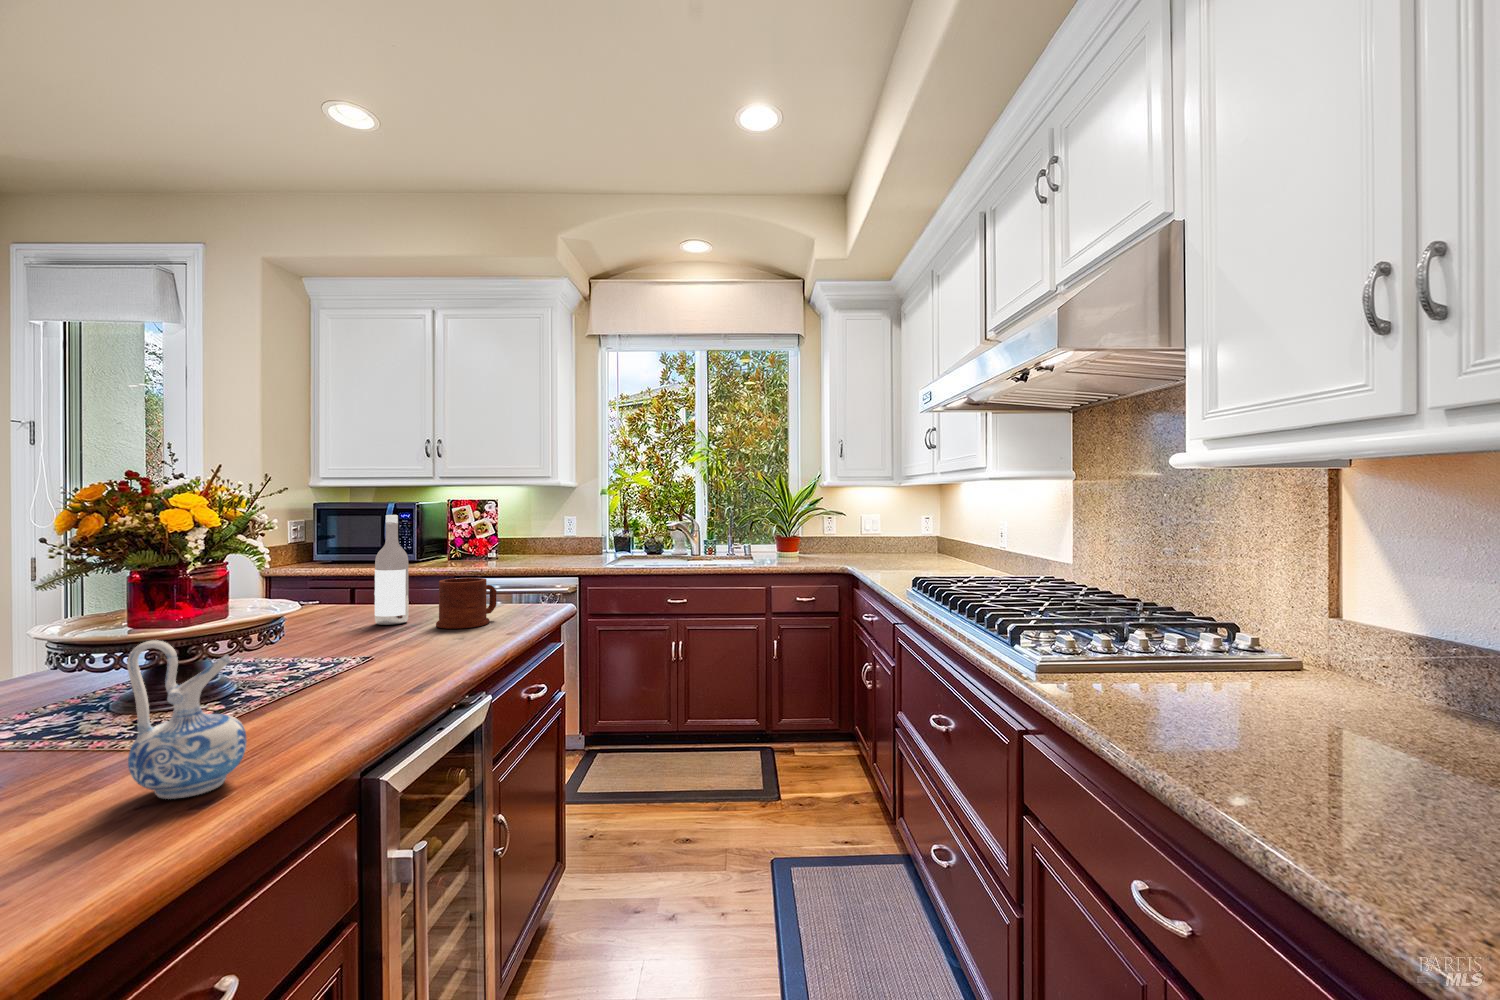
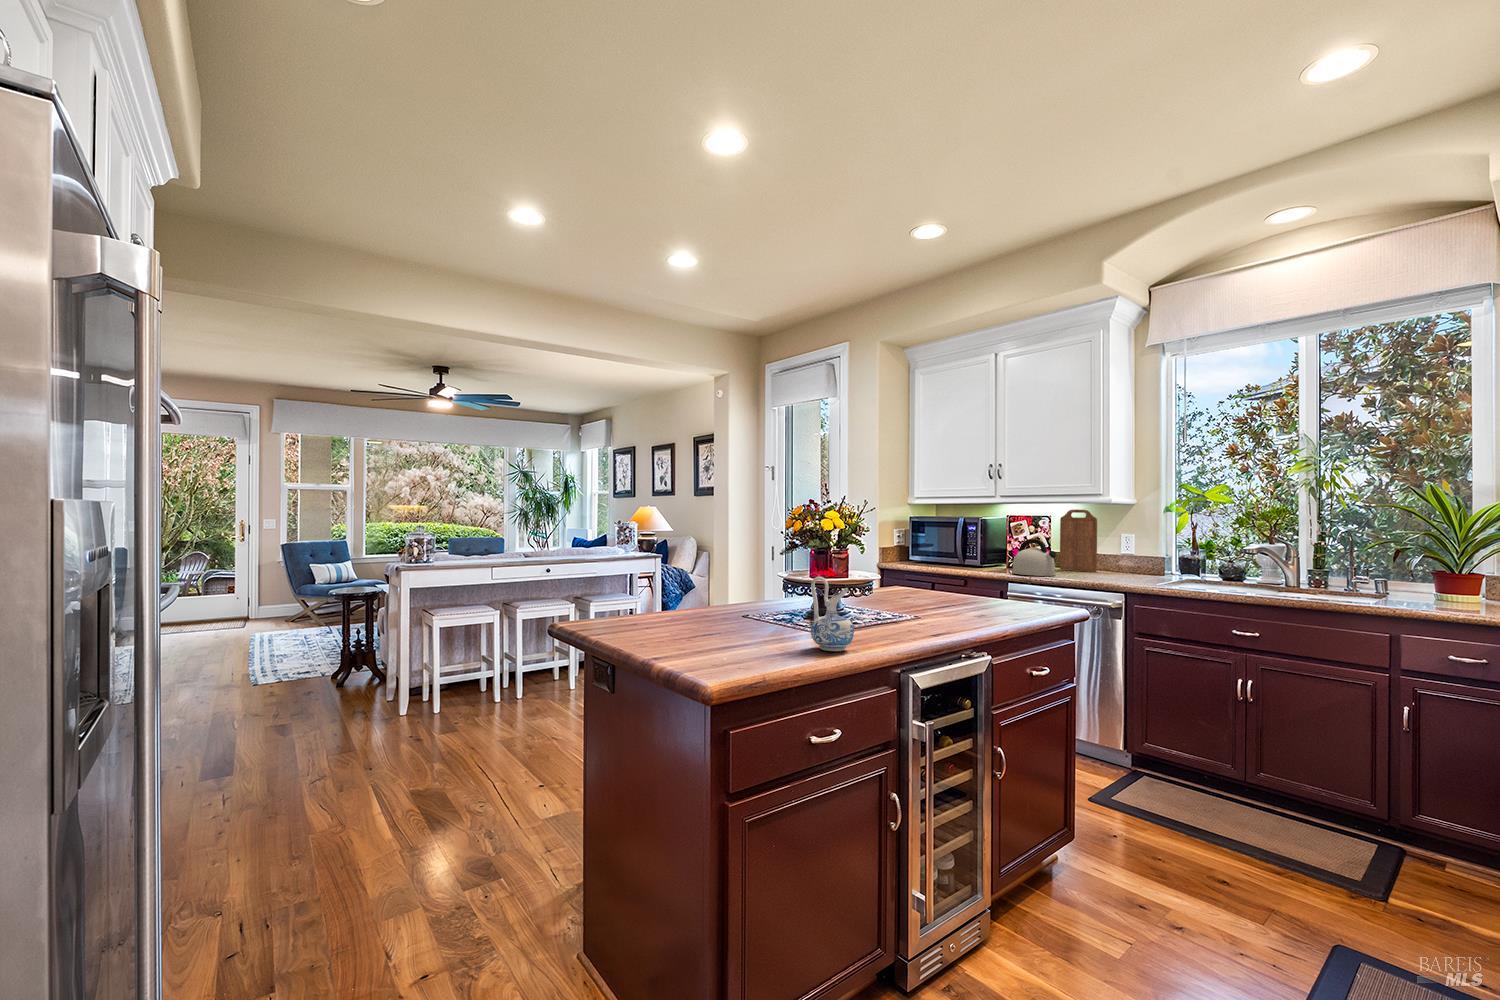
cutting board: none [506,492,544,557] -> present [1060,509,1097,572]
wine bottle: present [374,515,409,625] -> none [935,525,957,604]
kettle: none [456,526,506,567] -> present [1012,539,1056,576]
mug: present [436,578,496,629] -> none [974,575,1020,612]

